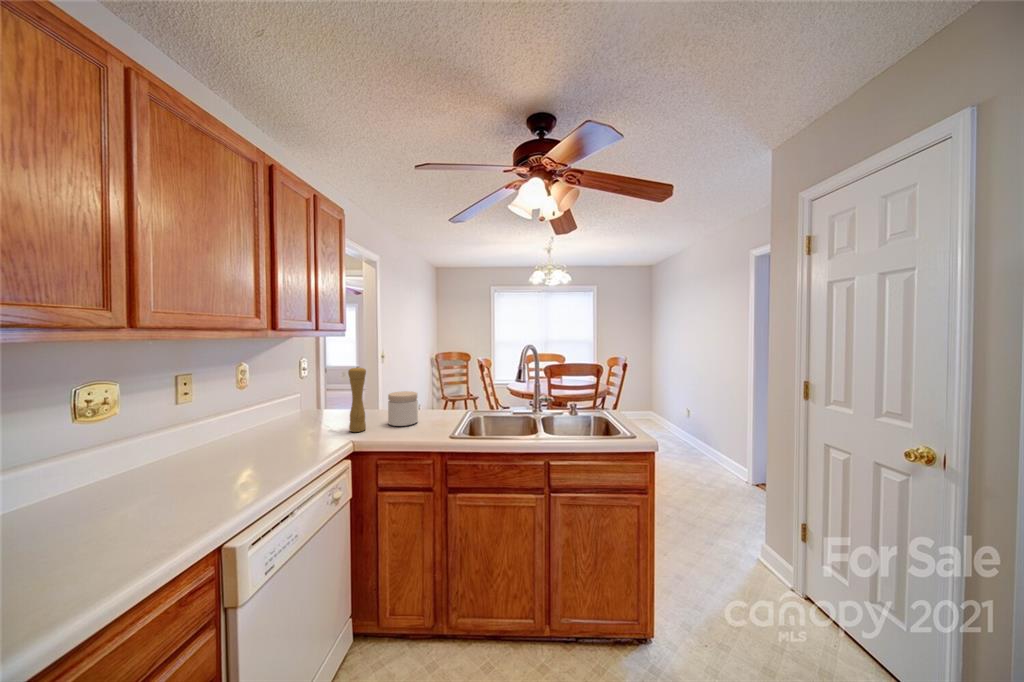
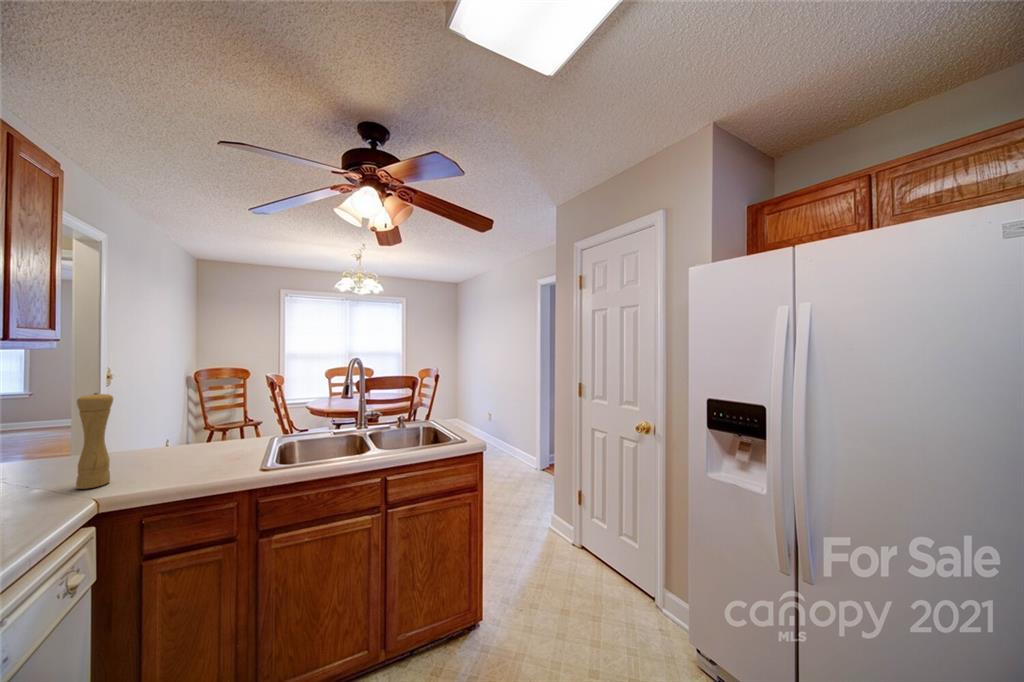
jar: present [388,391,418,426] -> none [151,421,203,469]

